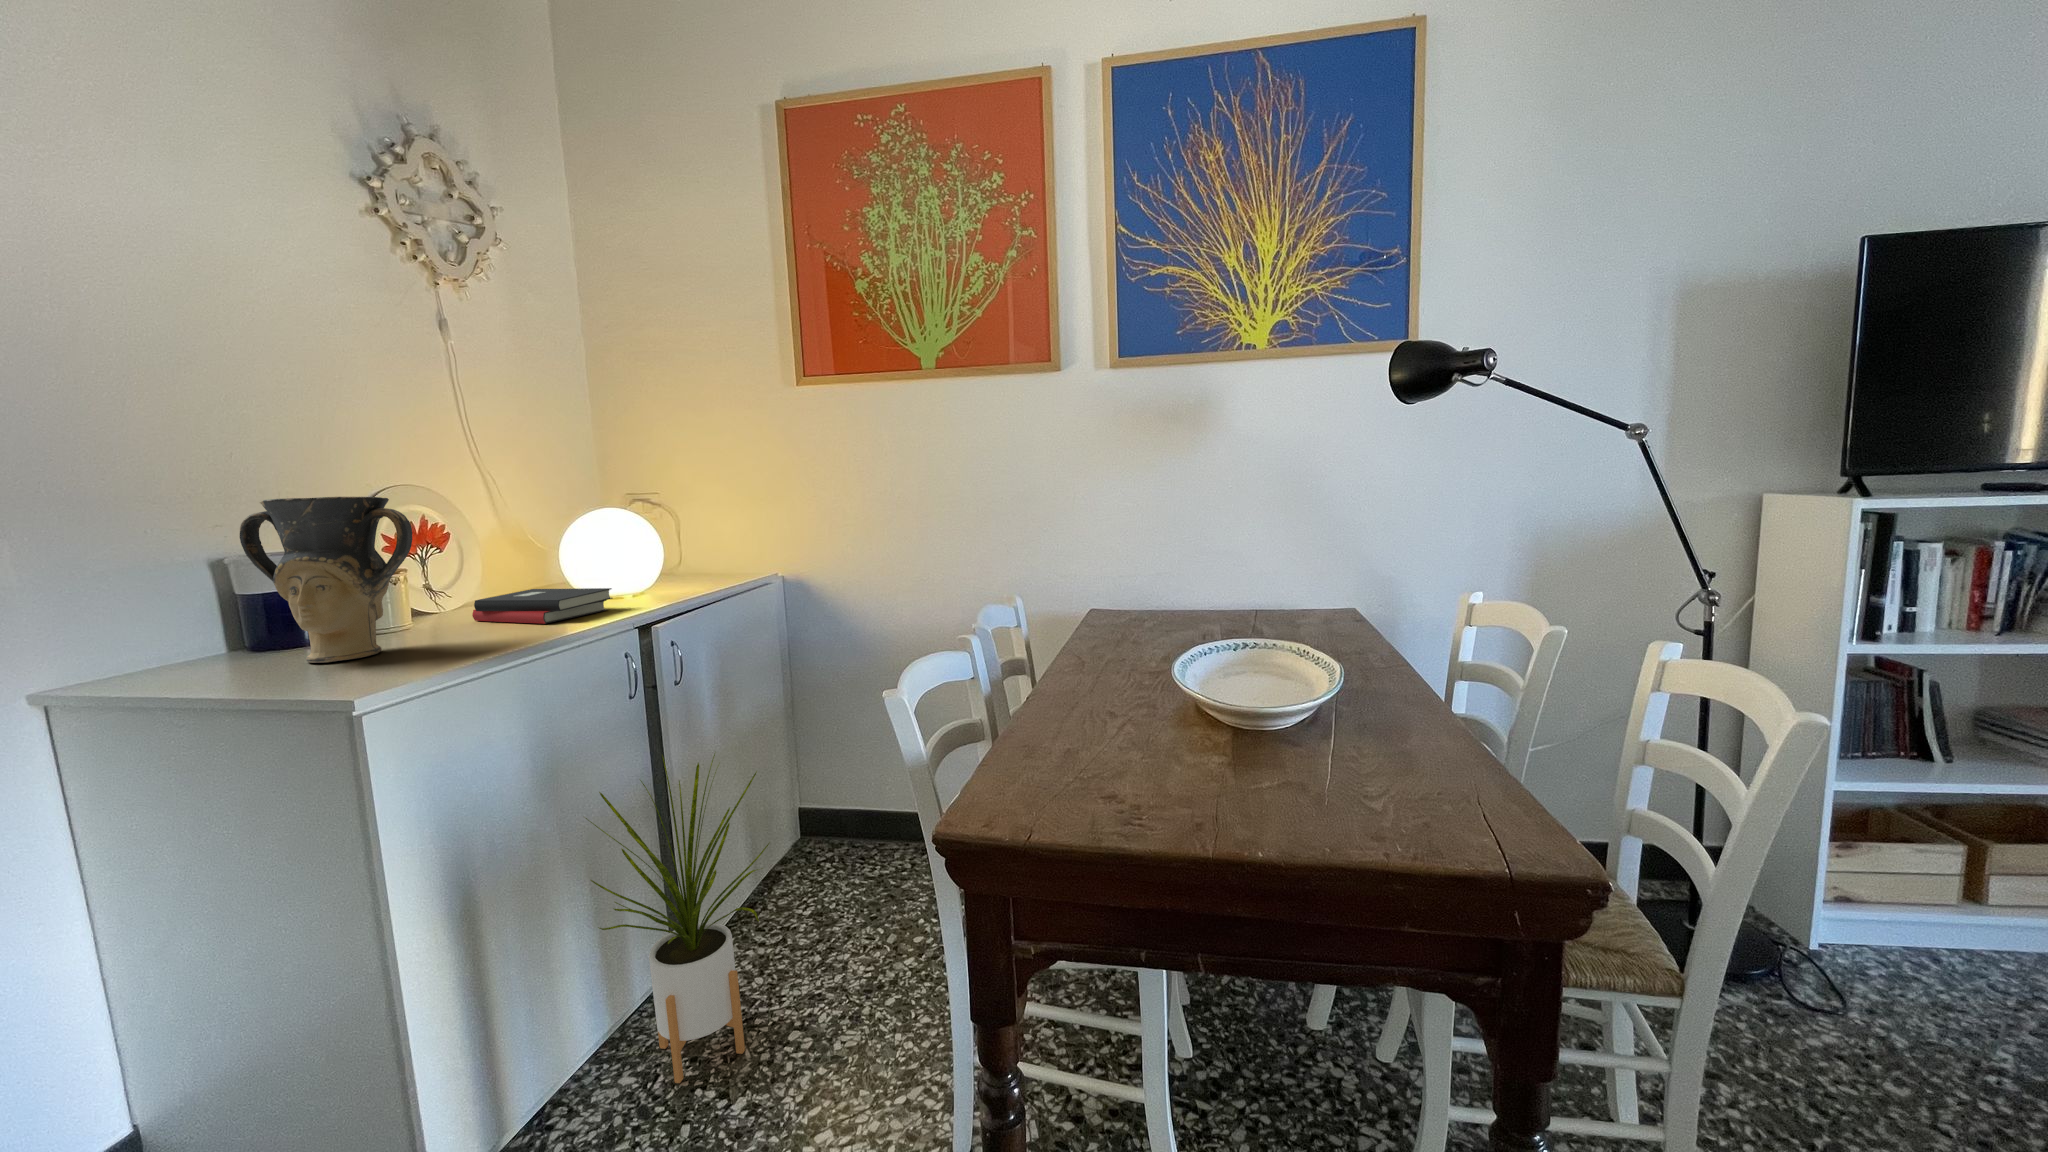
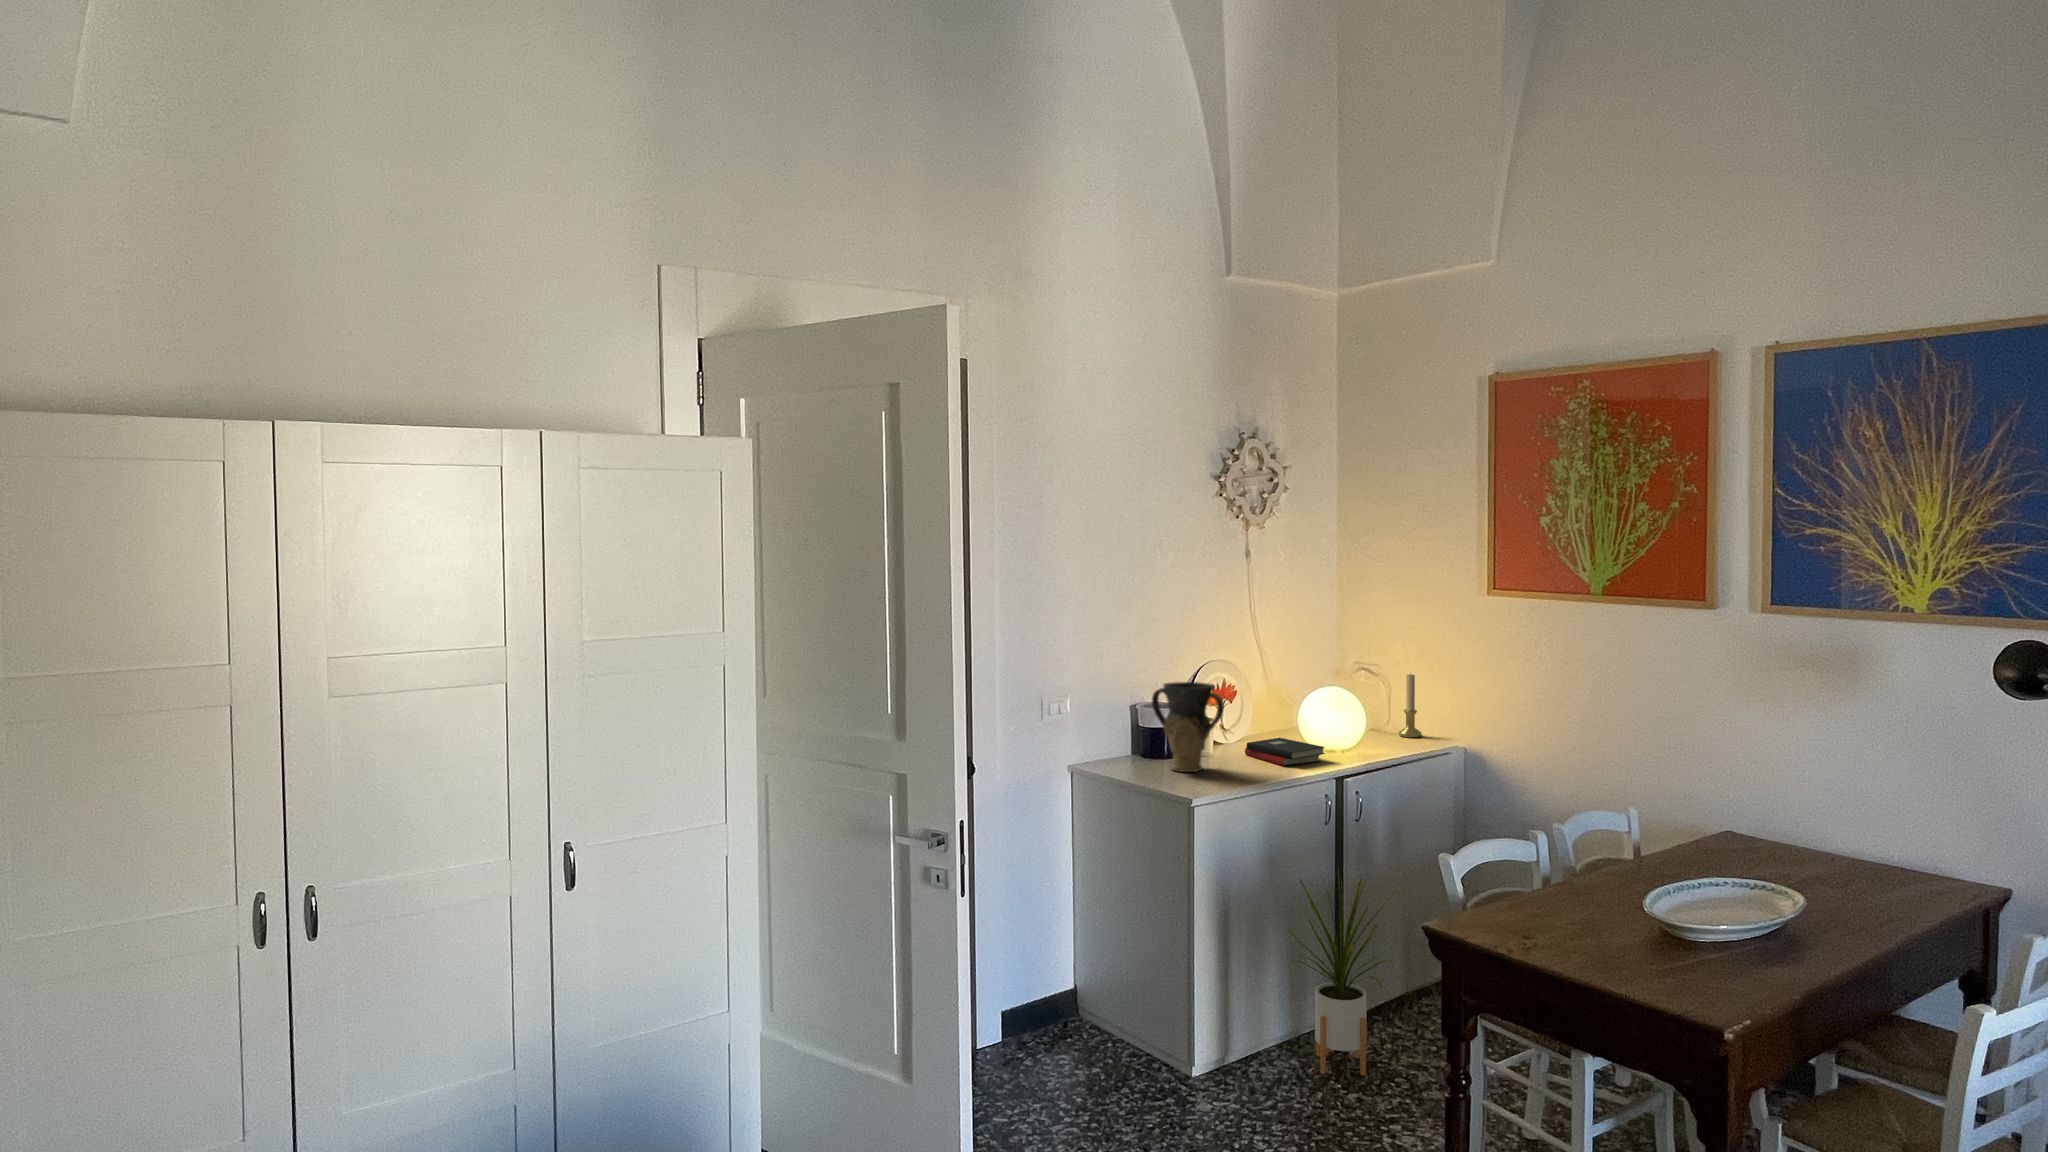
candle holder: none [700,494,729,575] -> present [1399,674,1422,738]

